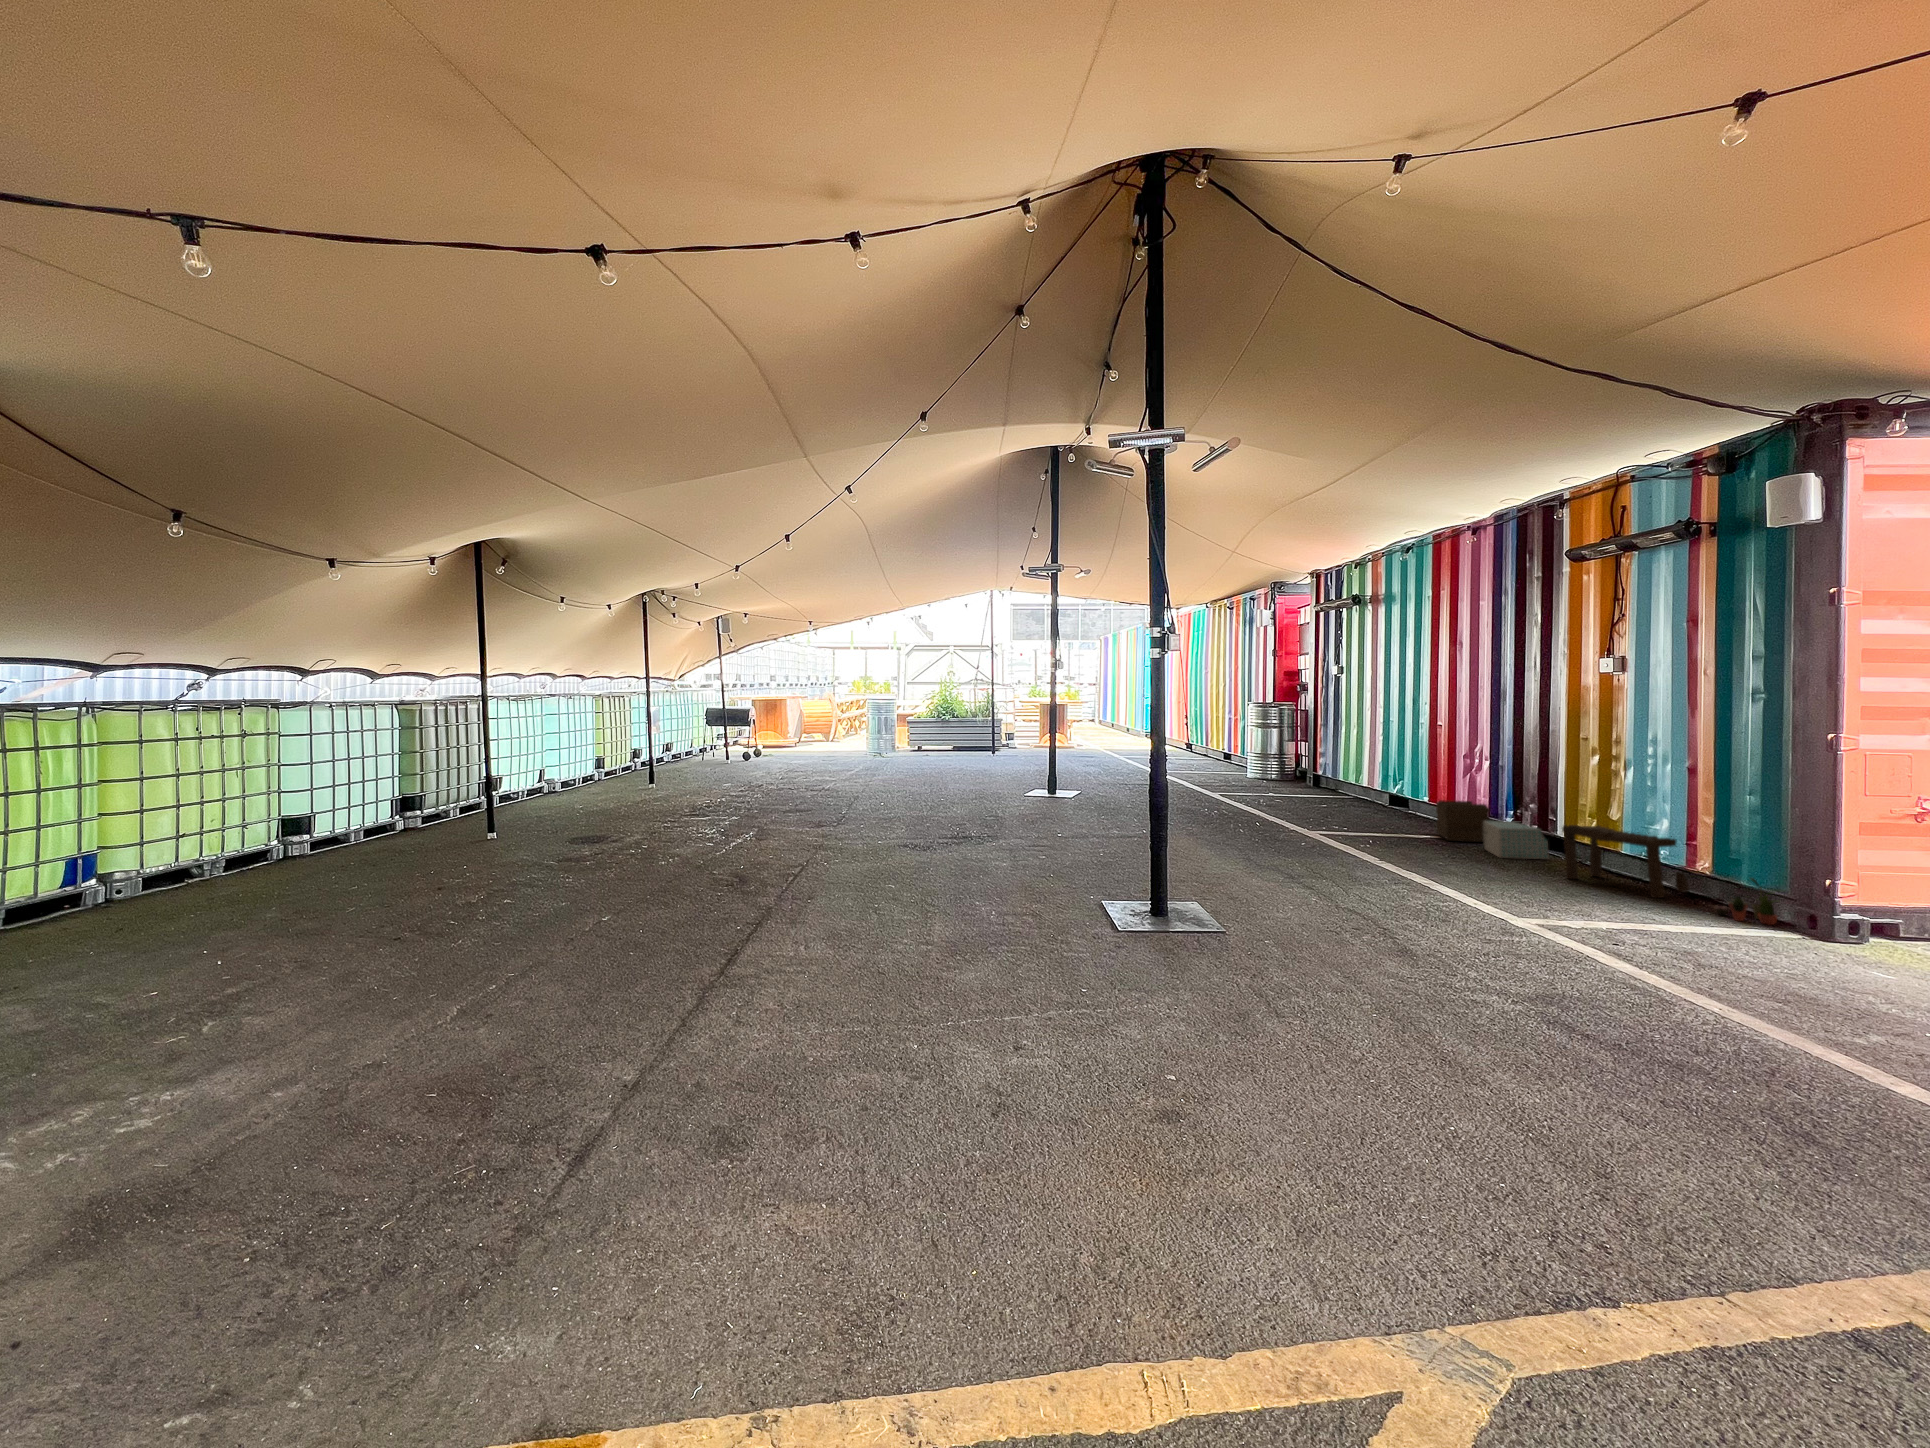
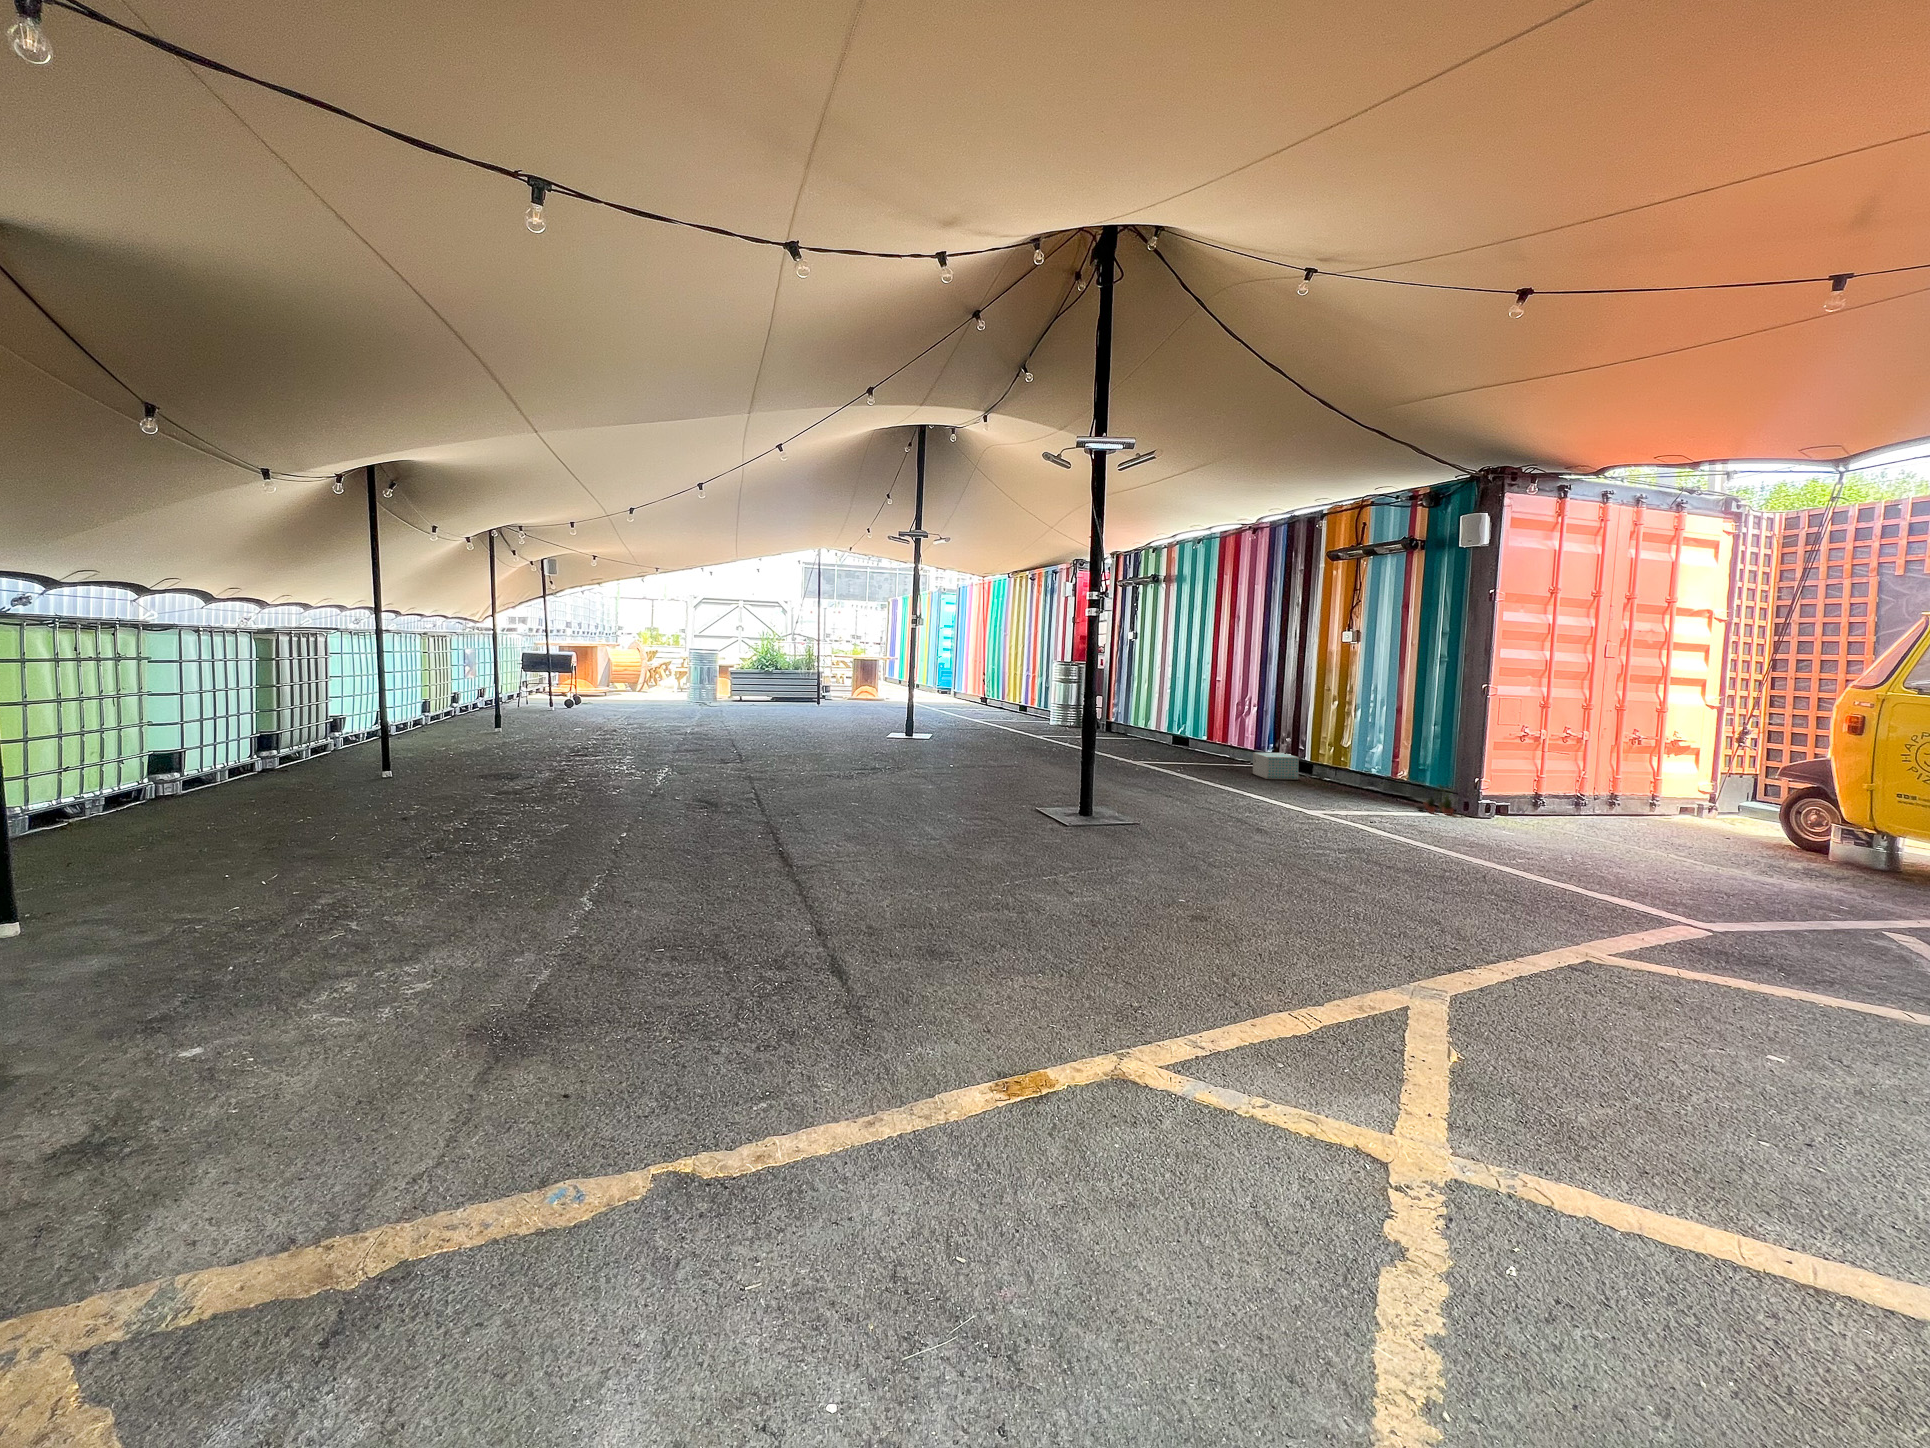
wooden crate: present [1436,800,1491,842] -> none [1215,738,1257,769]
bench: present [1562,825,1689,898] -> none [1316,752,1400,802]

